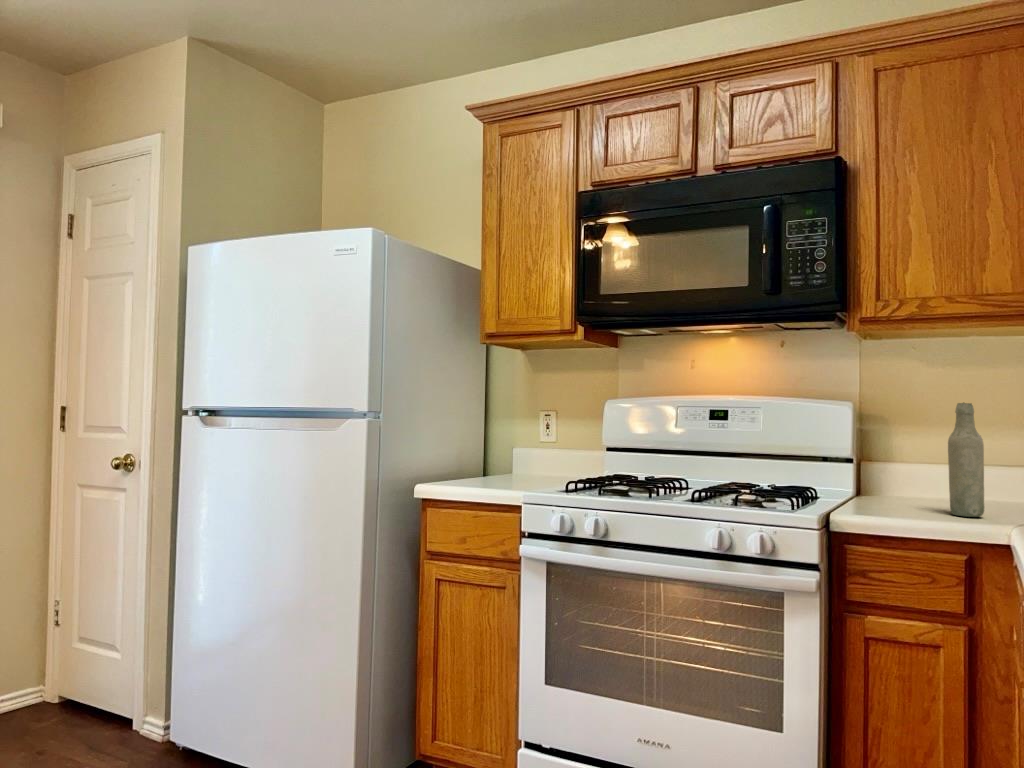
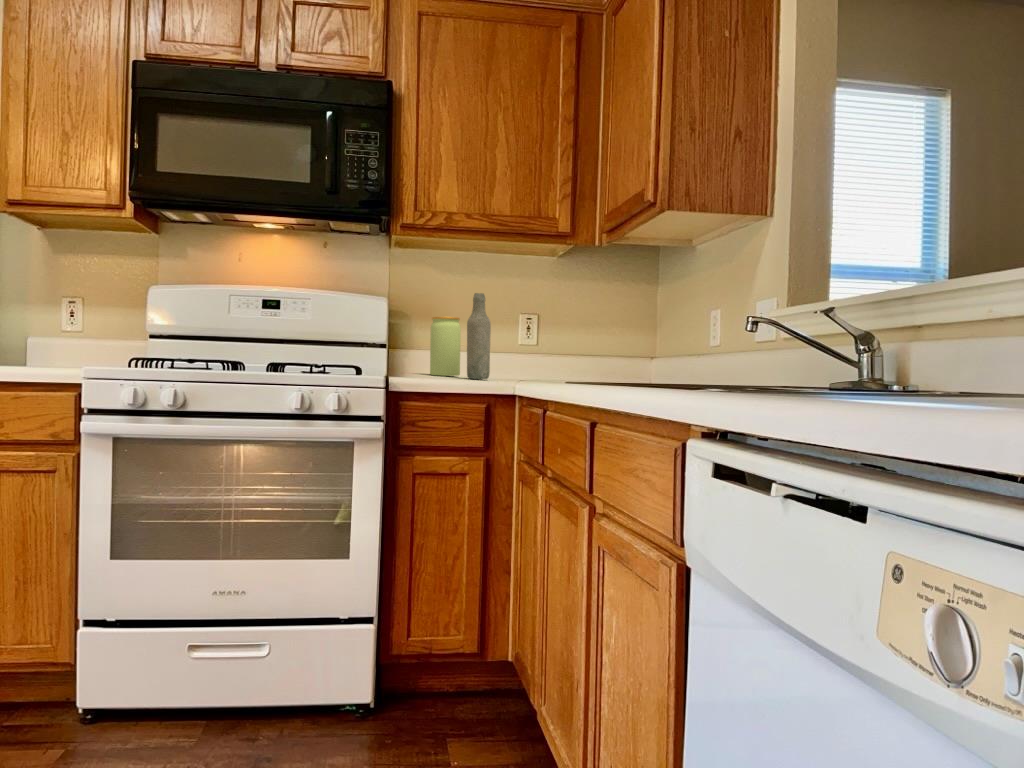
jar: none [905,430,948,506] -> present [430,317,461,376]

